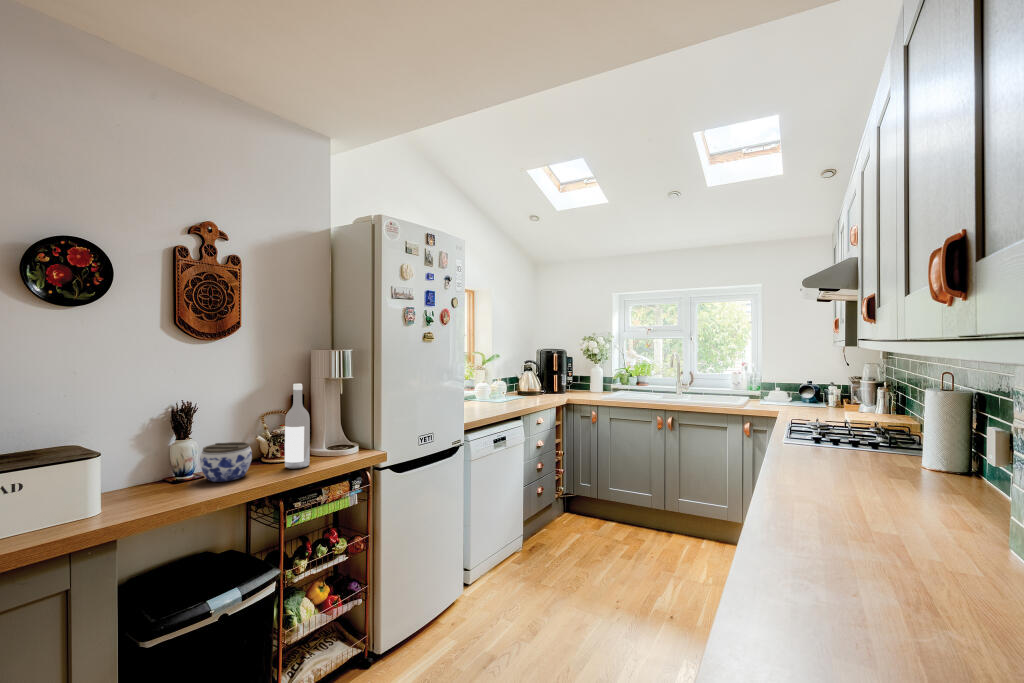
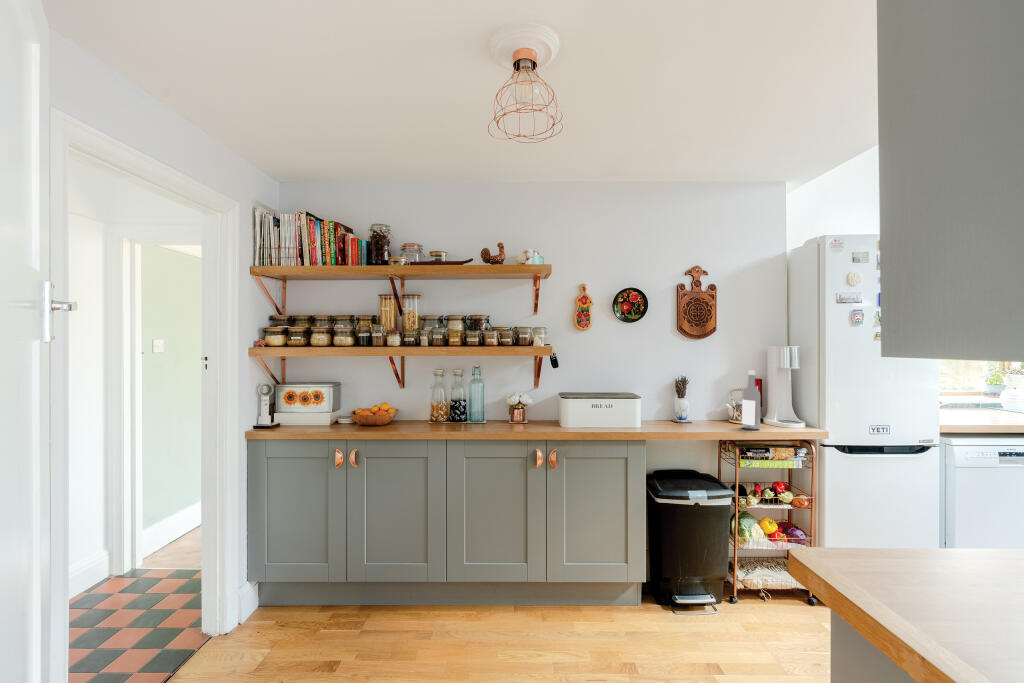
jar: present [200,442,252,482] -> none [689,403,720,427]

